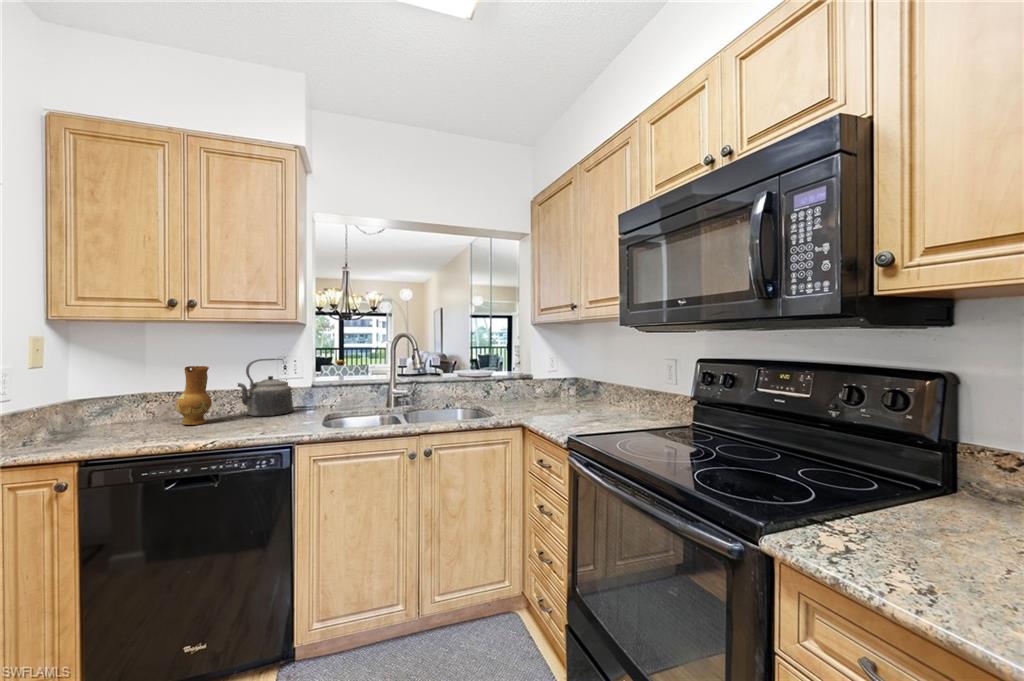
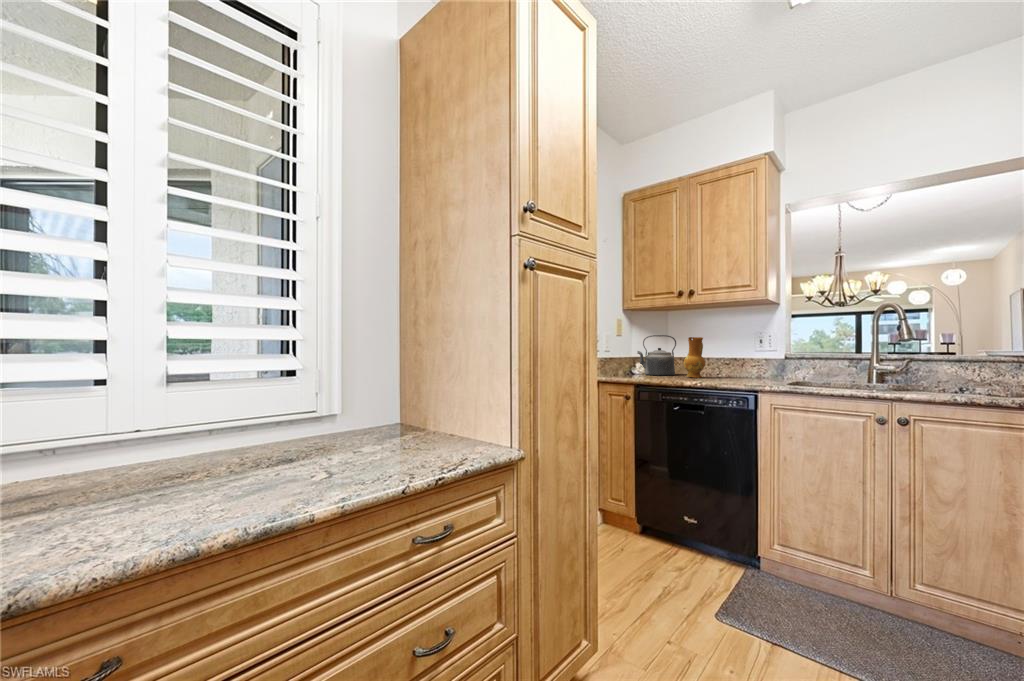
kettle: present [238,358,293,416] -> present [637,335,676,376]

